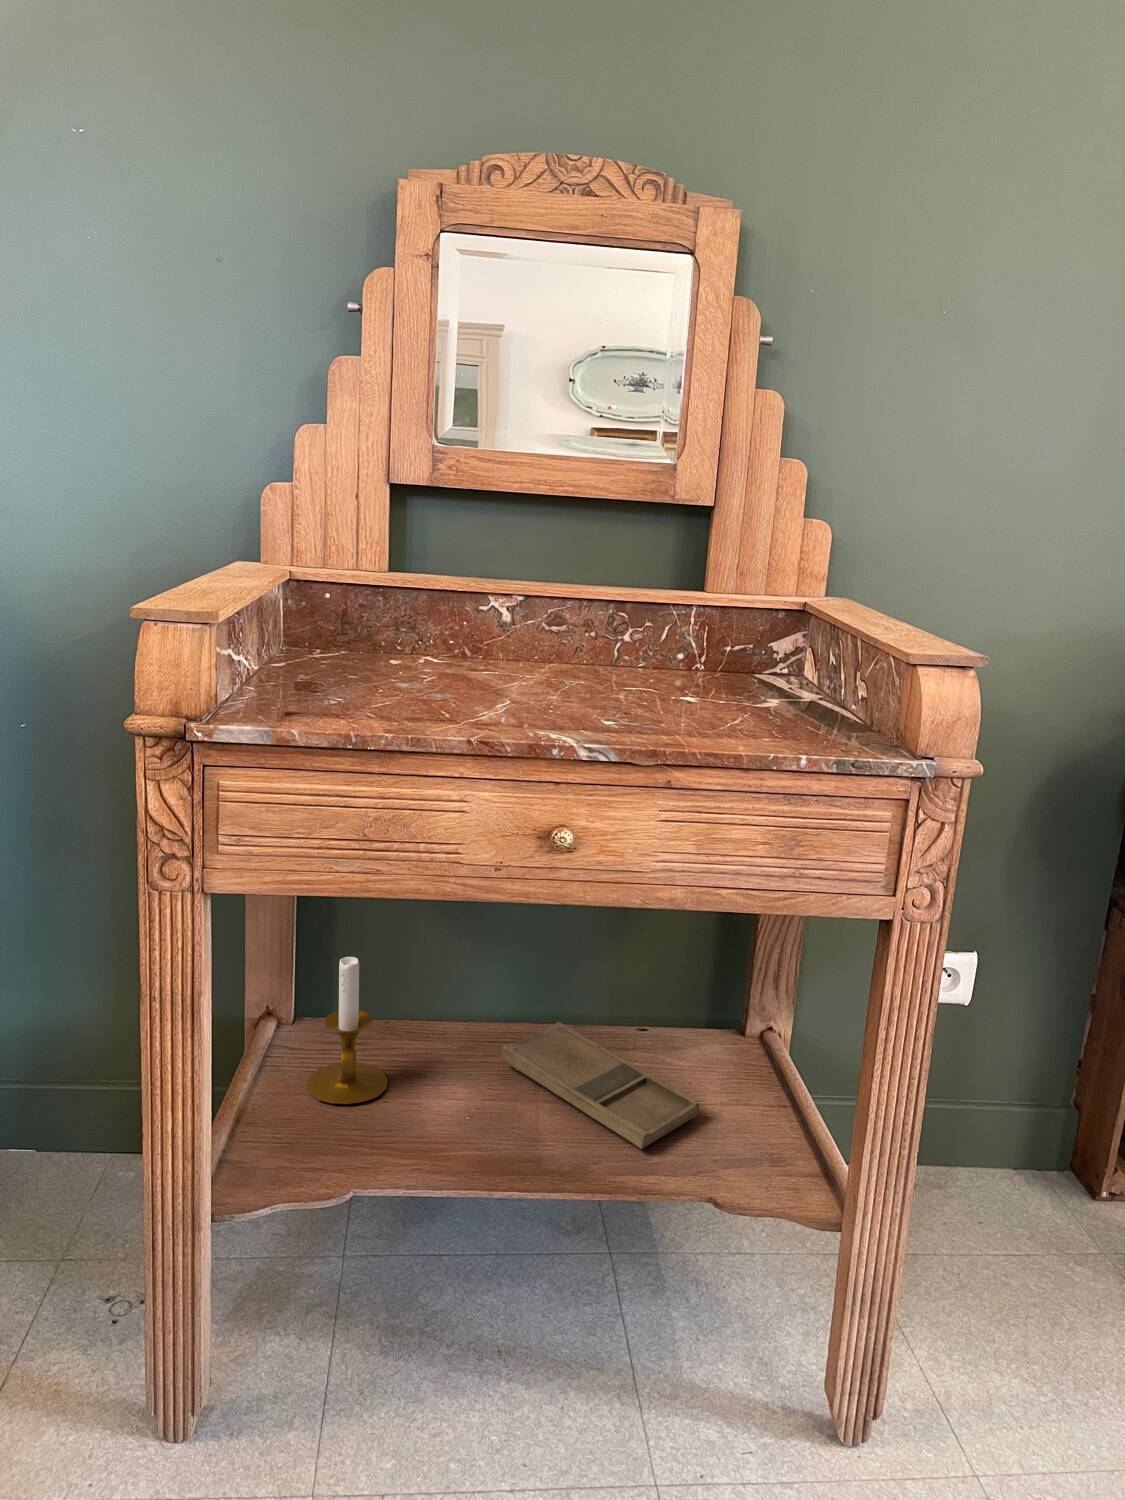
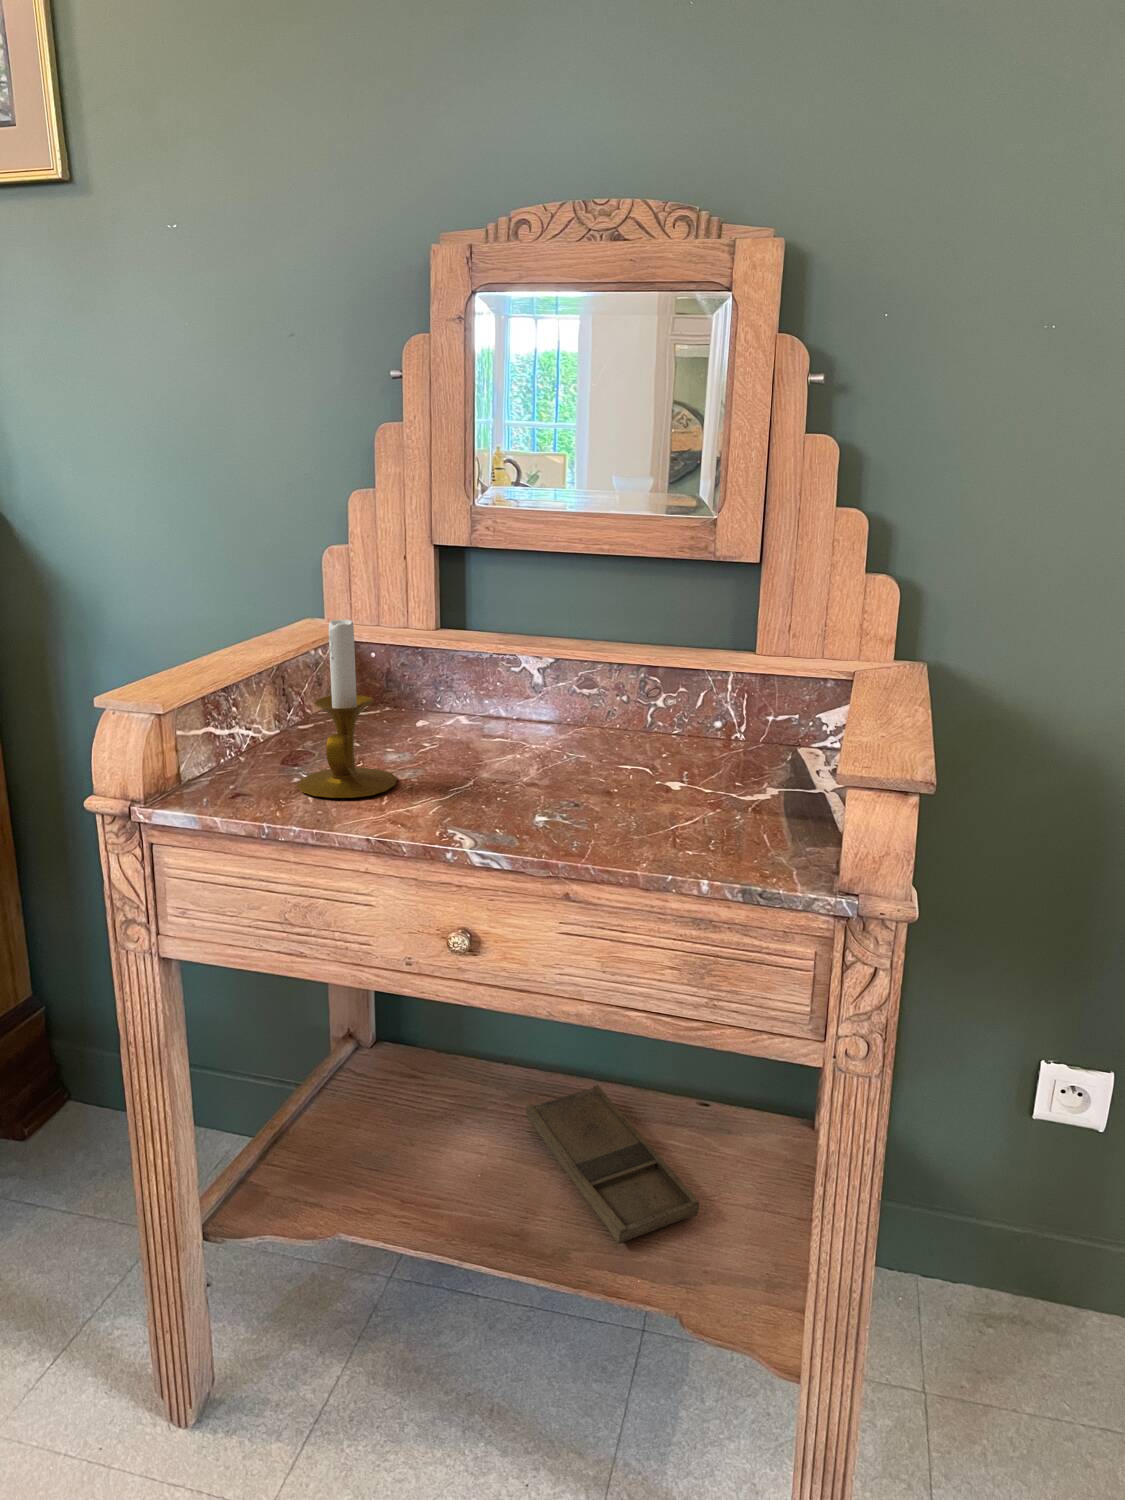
candlestick: present [308,957,388,1104] -> present [298,620,397,798]

